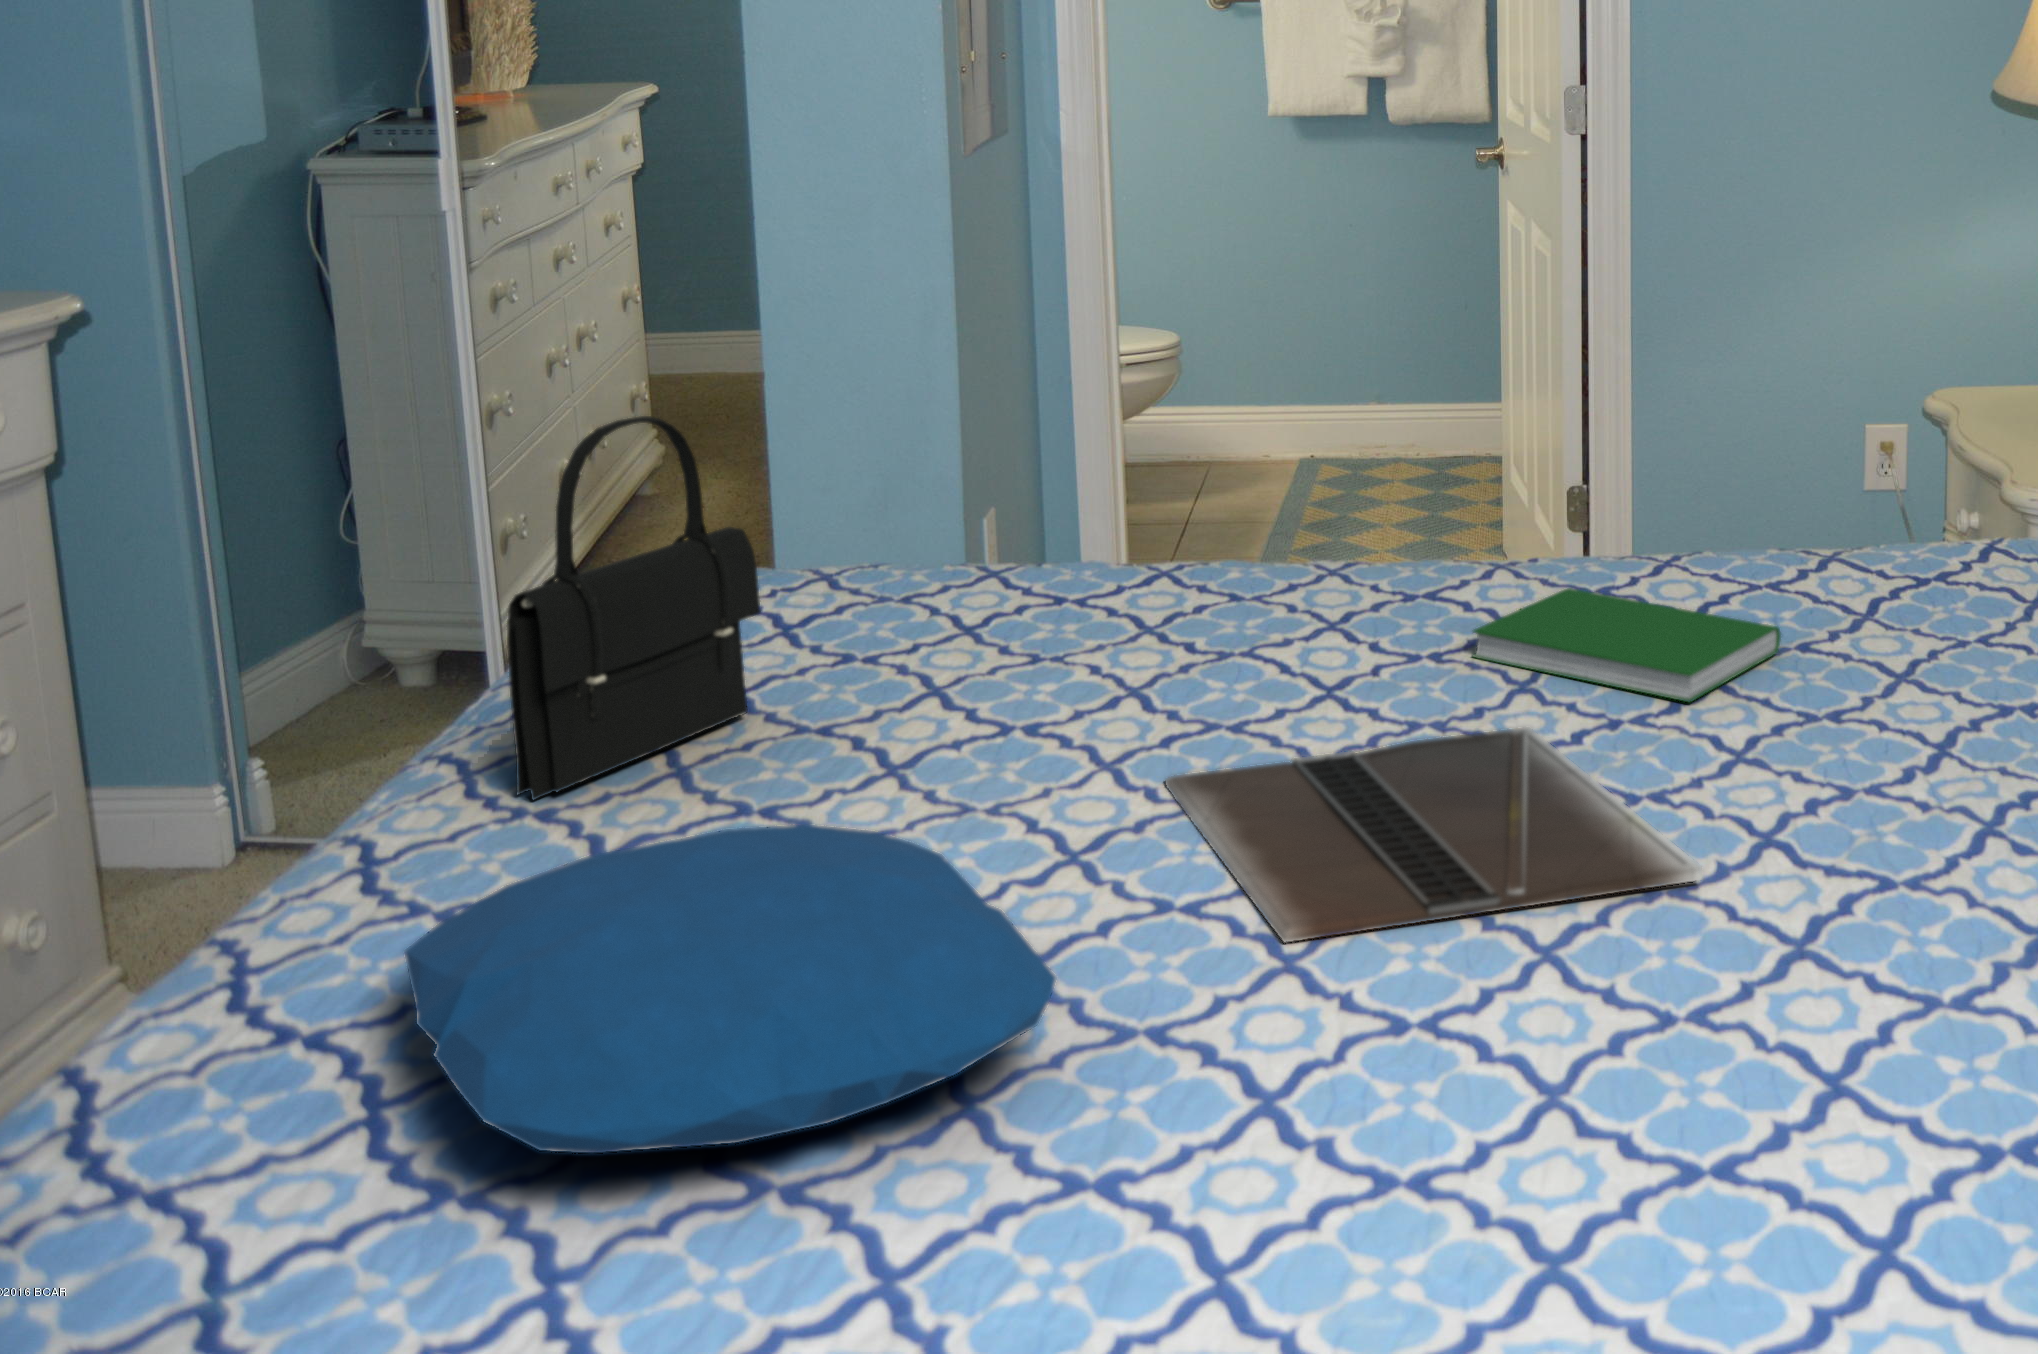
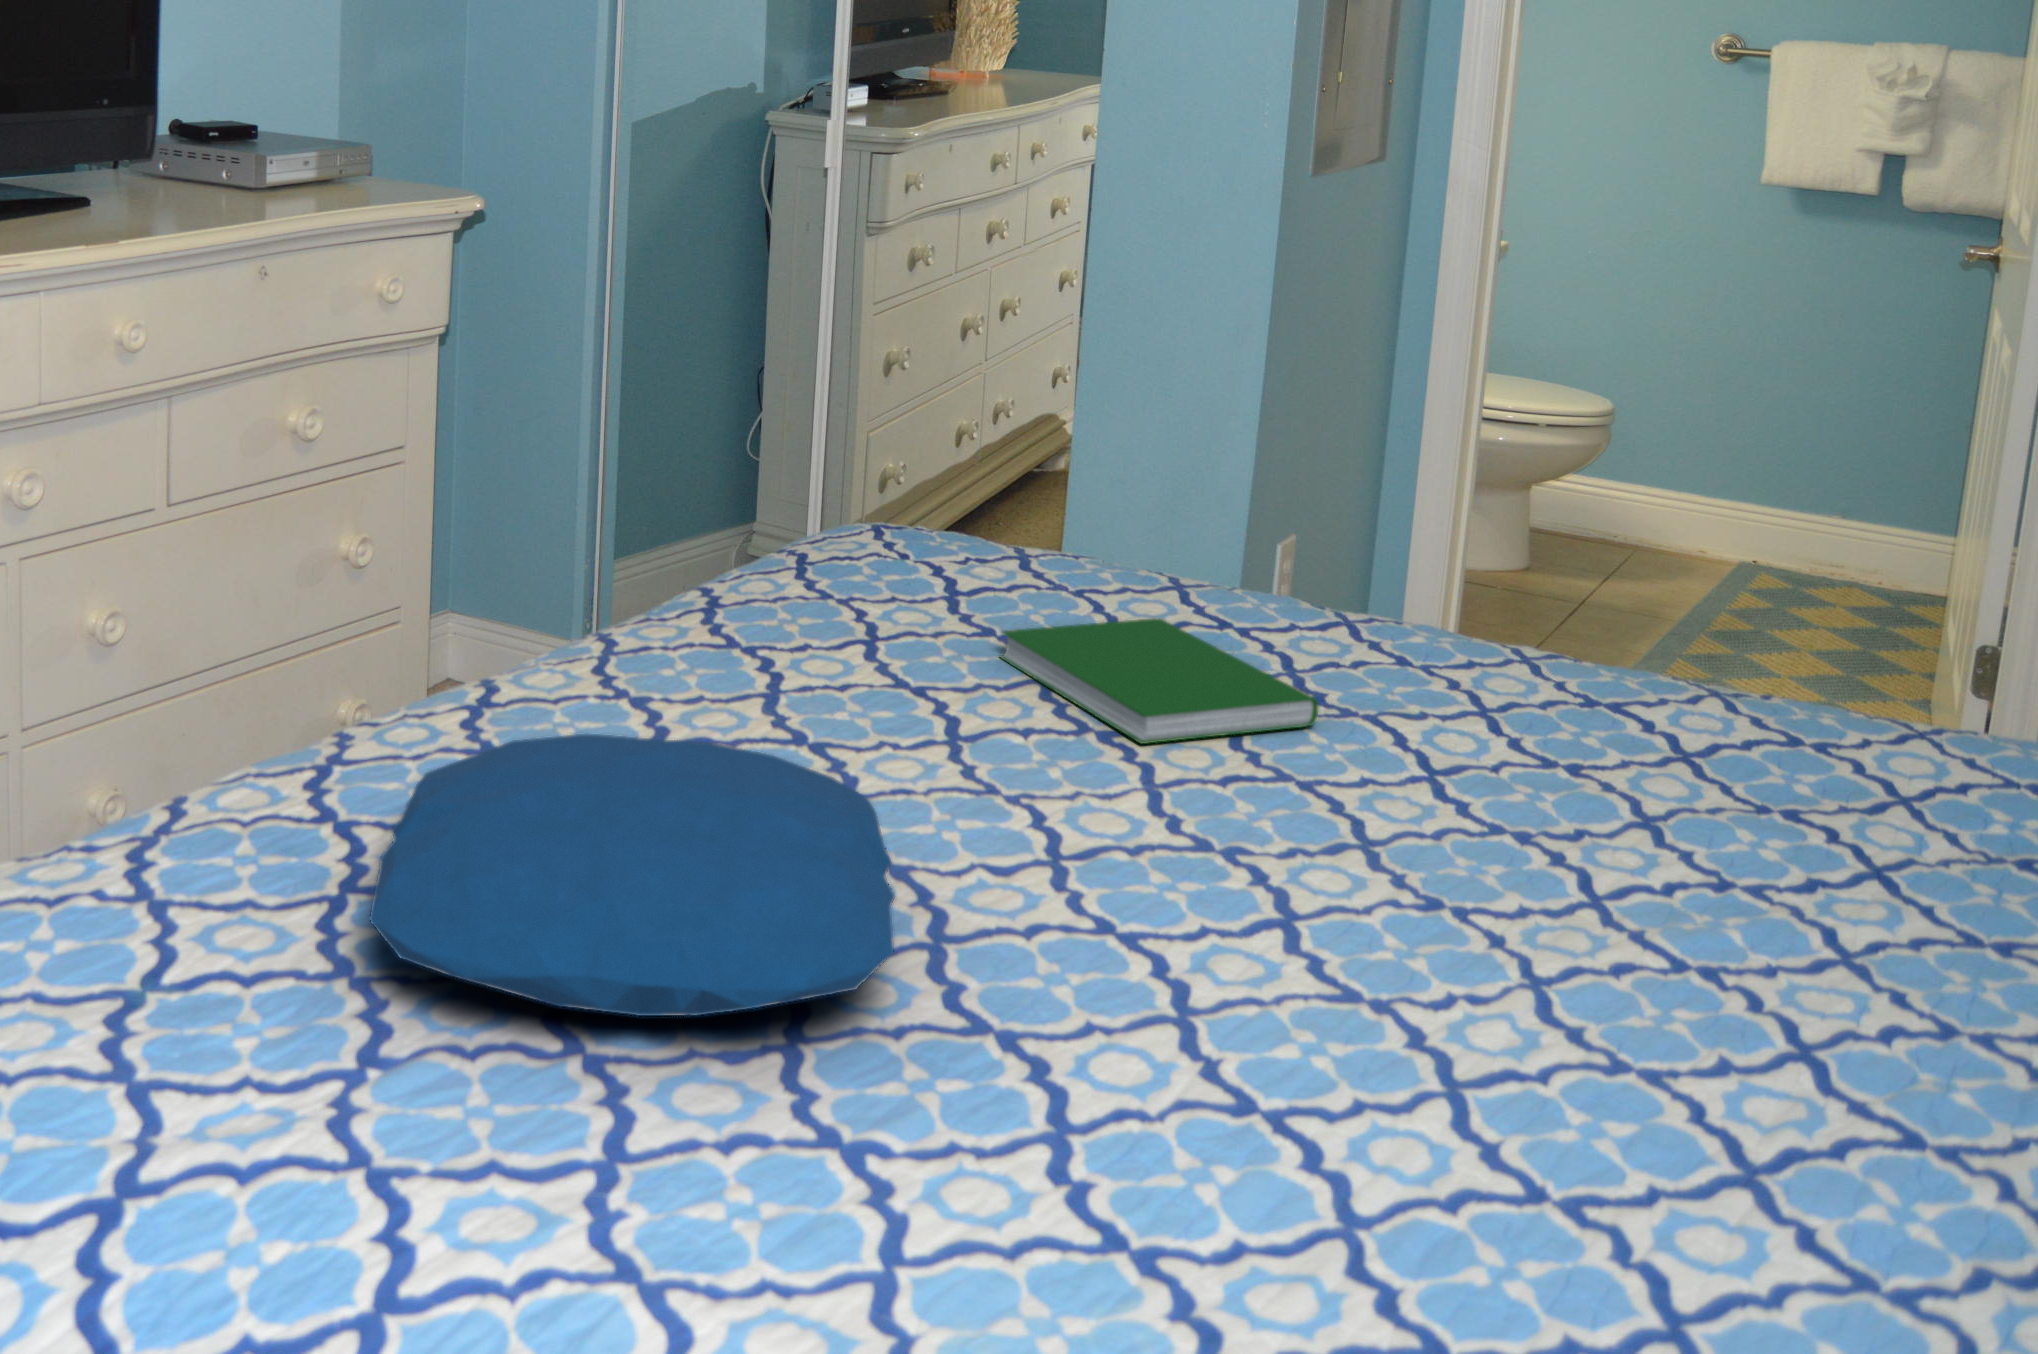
handbag: present [507,416,760,800] -> none [633,371,884,686]
hardcover book: present [1473,588,1781,702] -> present [1000,618,1318,744]
laptop: present [1165,727,1702,942] -> none [1186,809,1709,1077]

